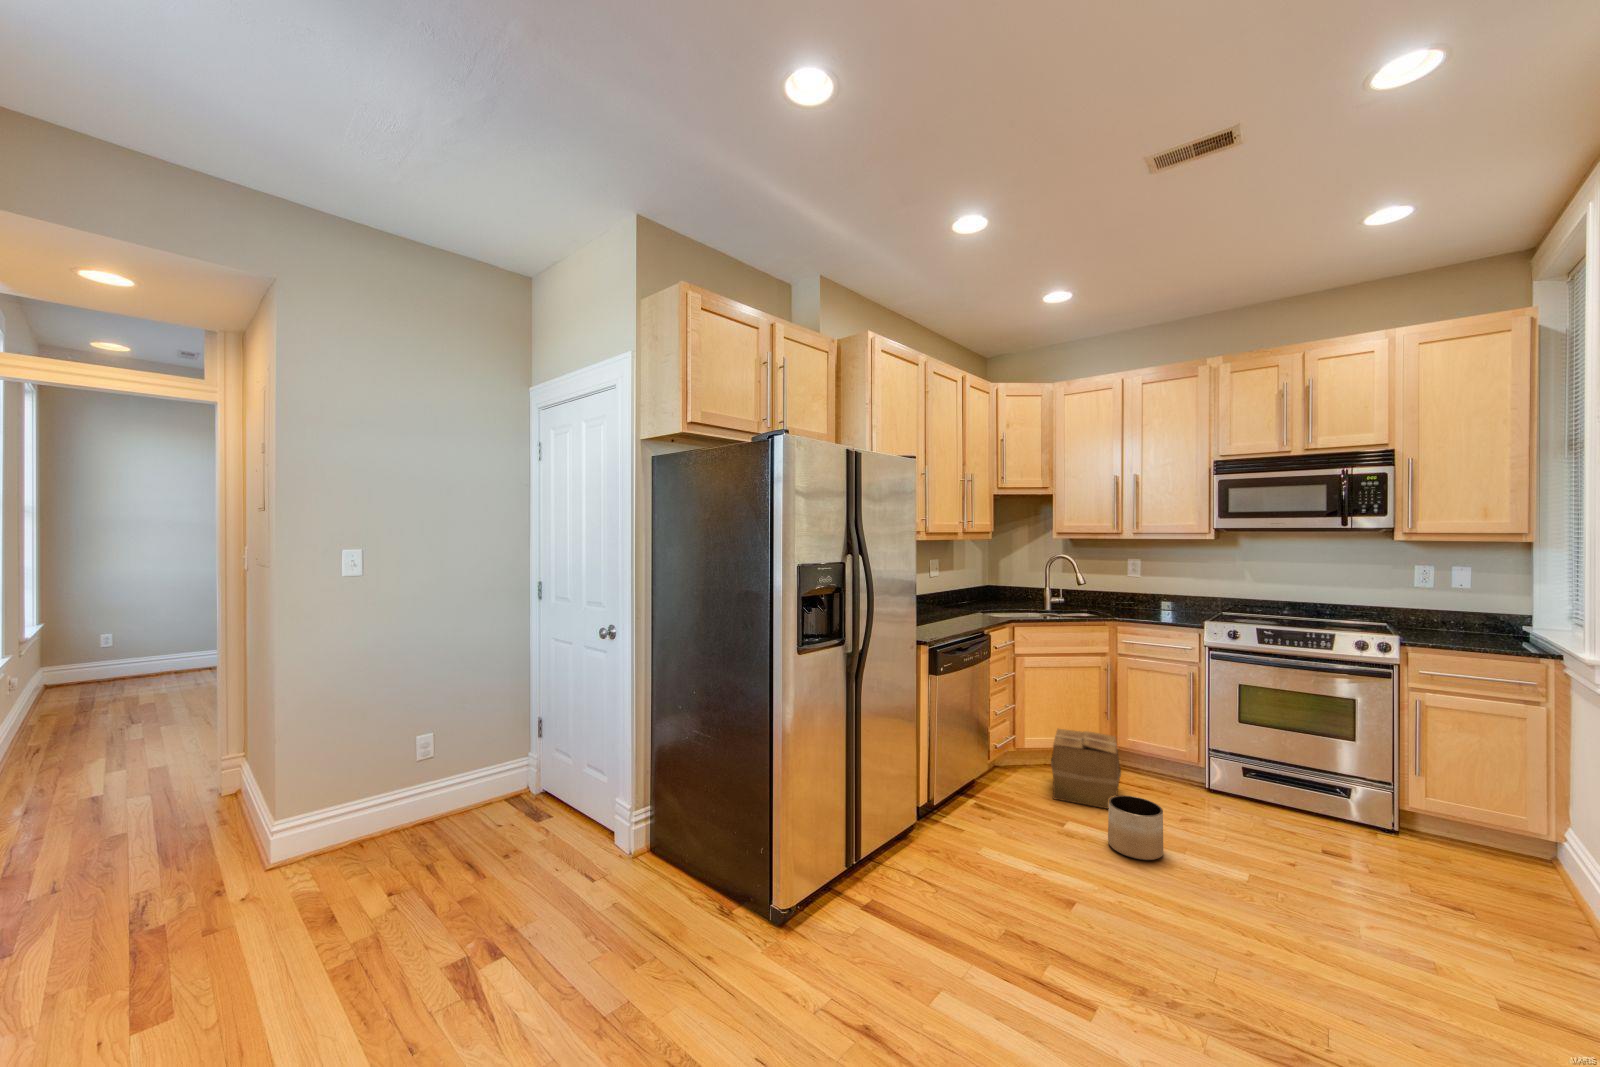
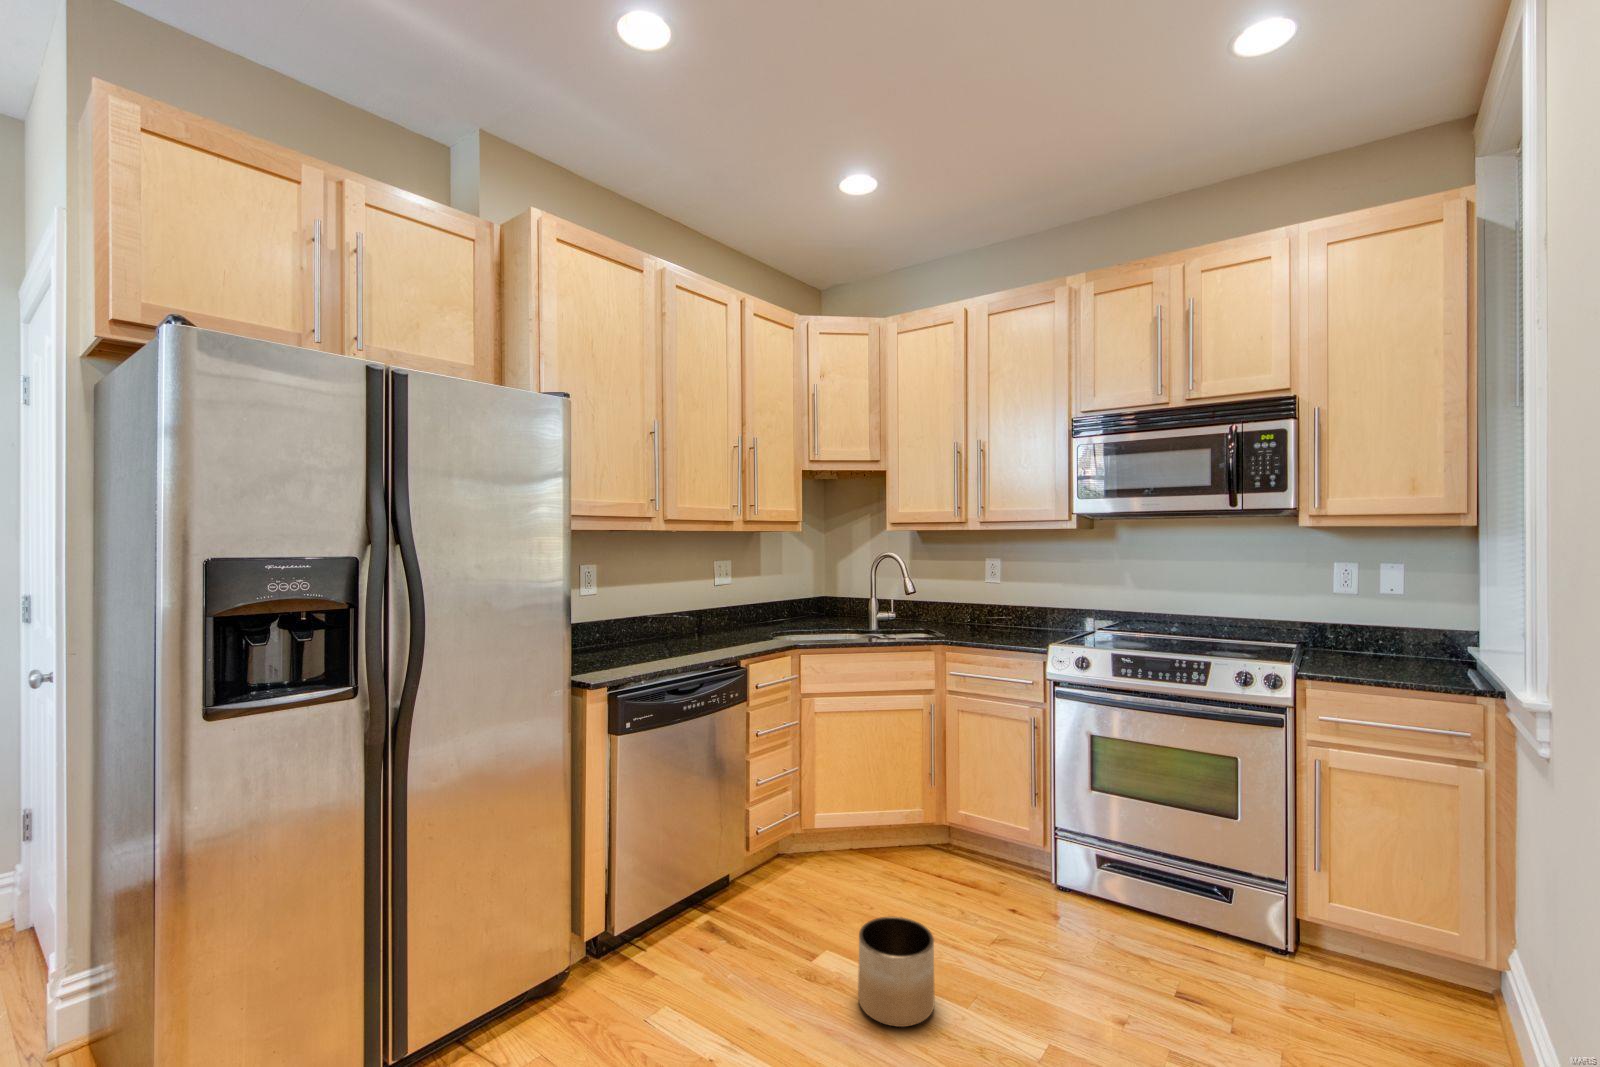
cardboard box: present [1051,729,1121,809] -> none [824,801,926,929]

